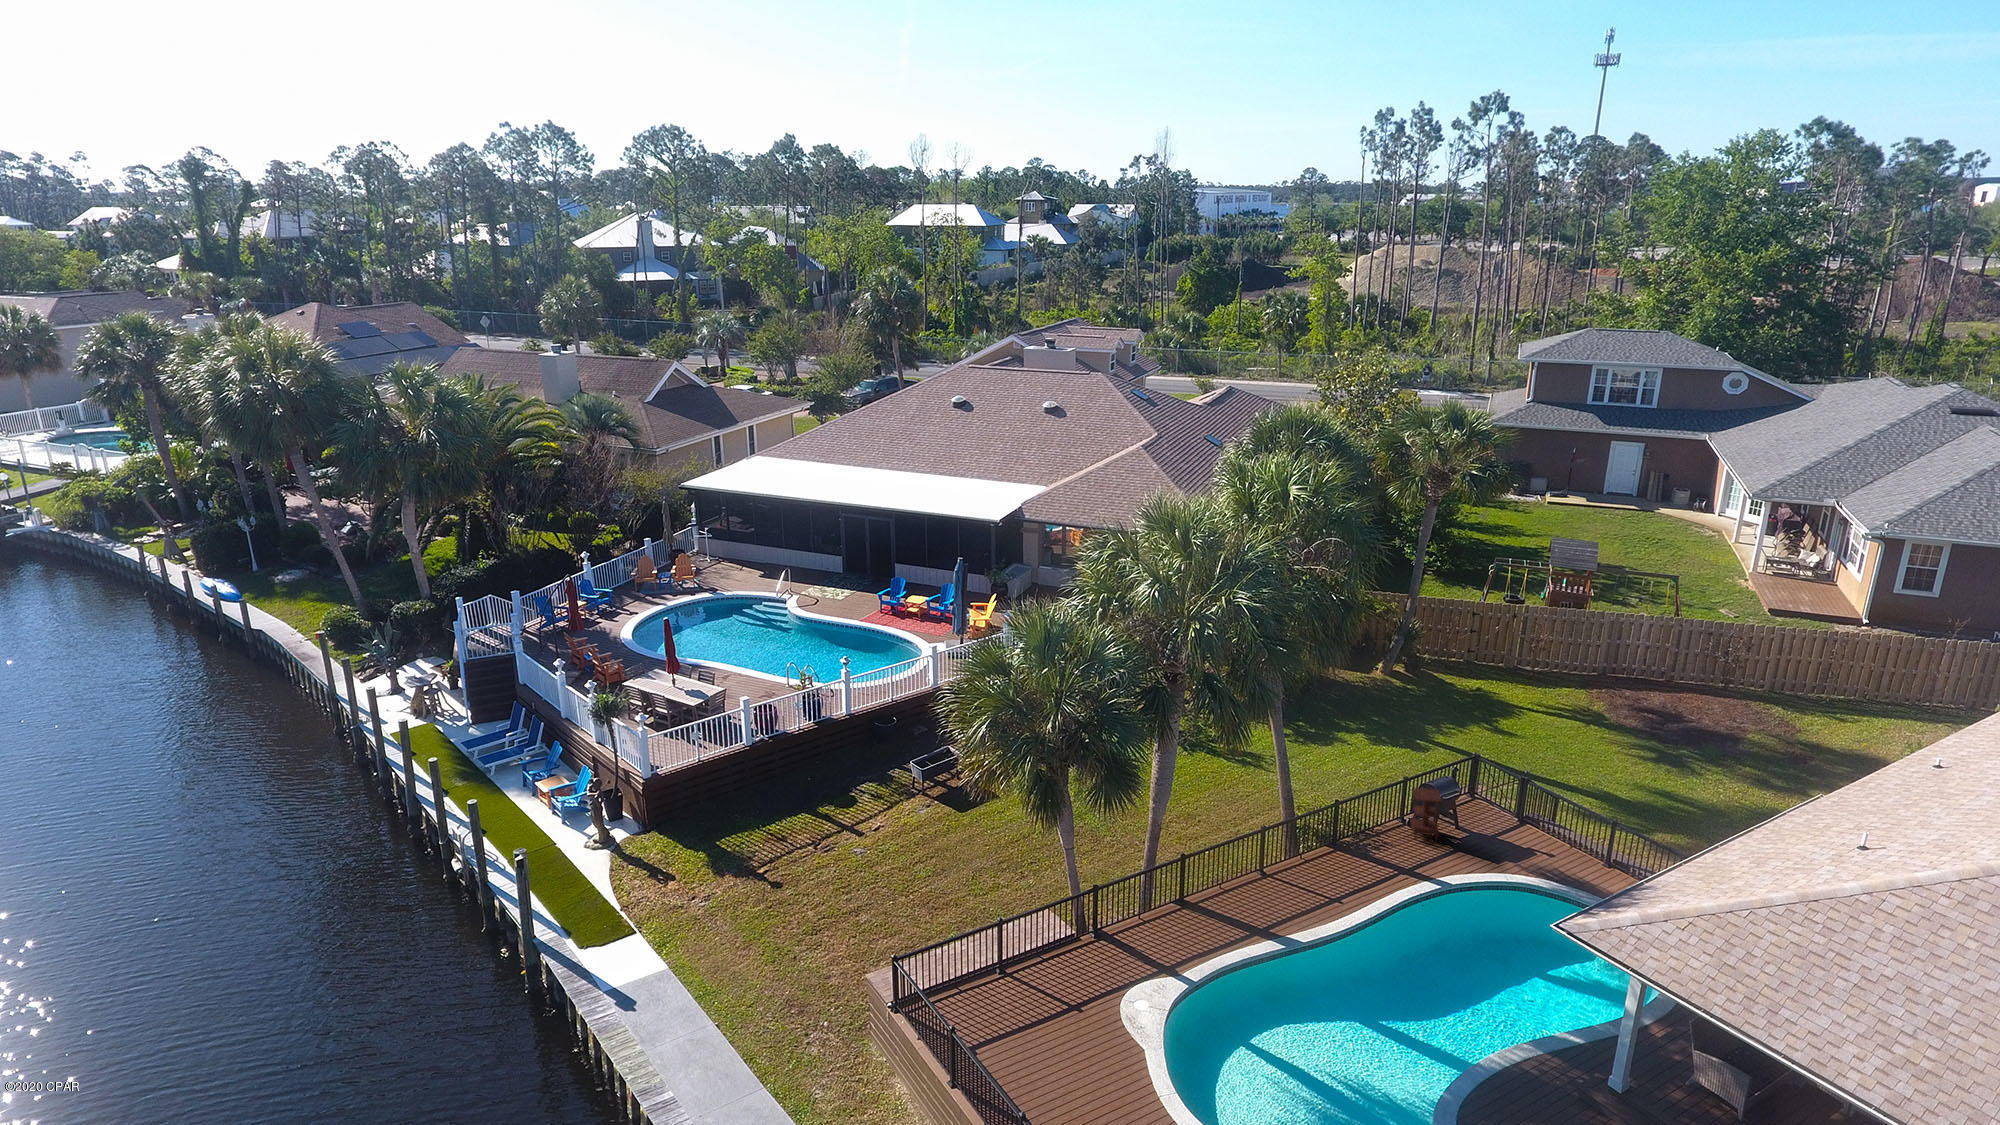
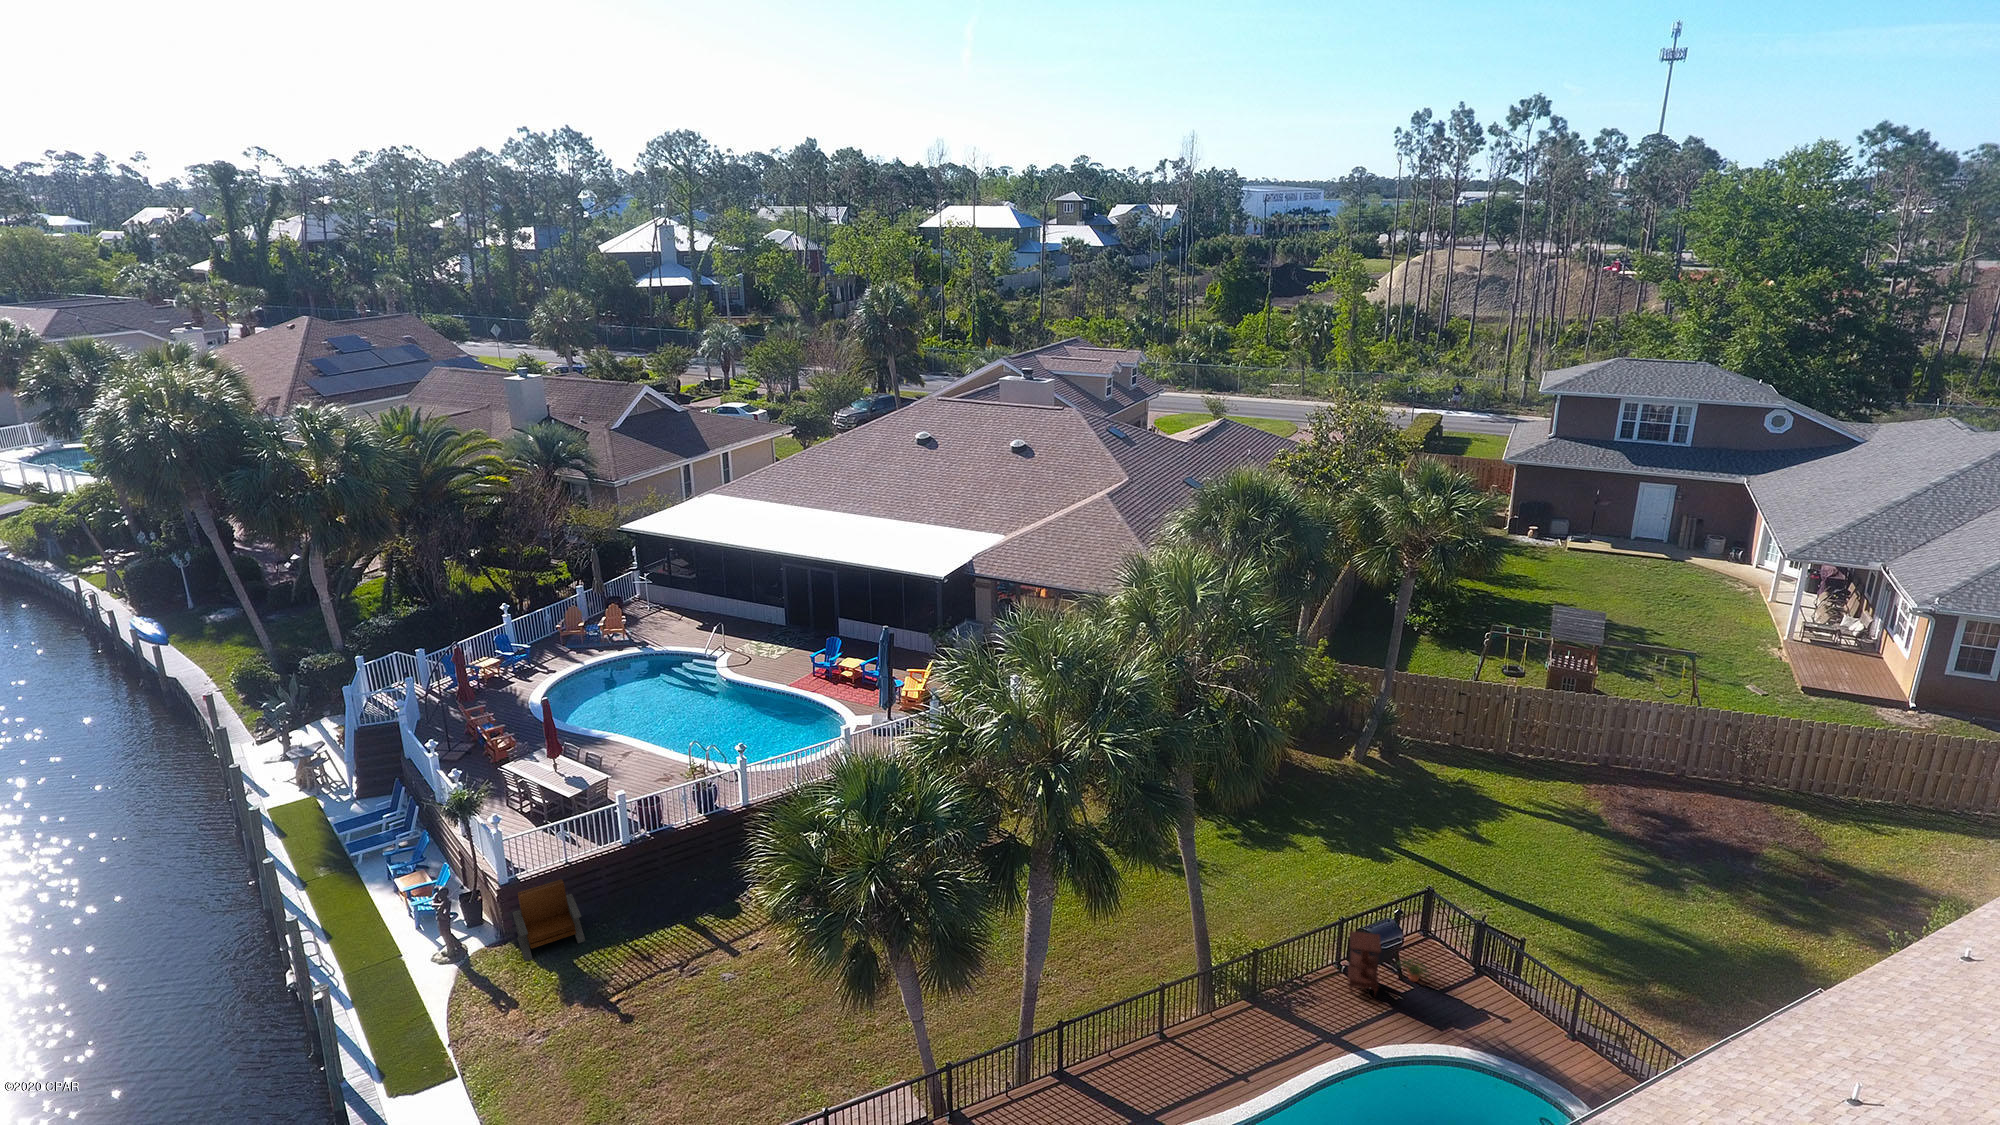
lounge chair: none [655,775,722,846] -> present [512,879,585,961]
potted plant: none [1451,811,1483,831] -> present [1398,959,1429,982]

